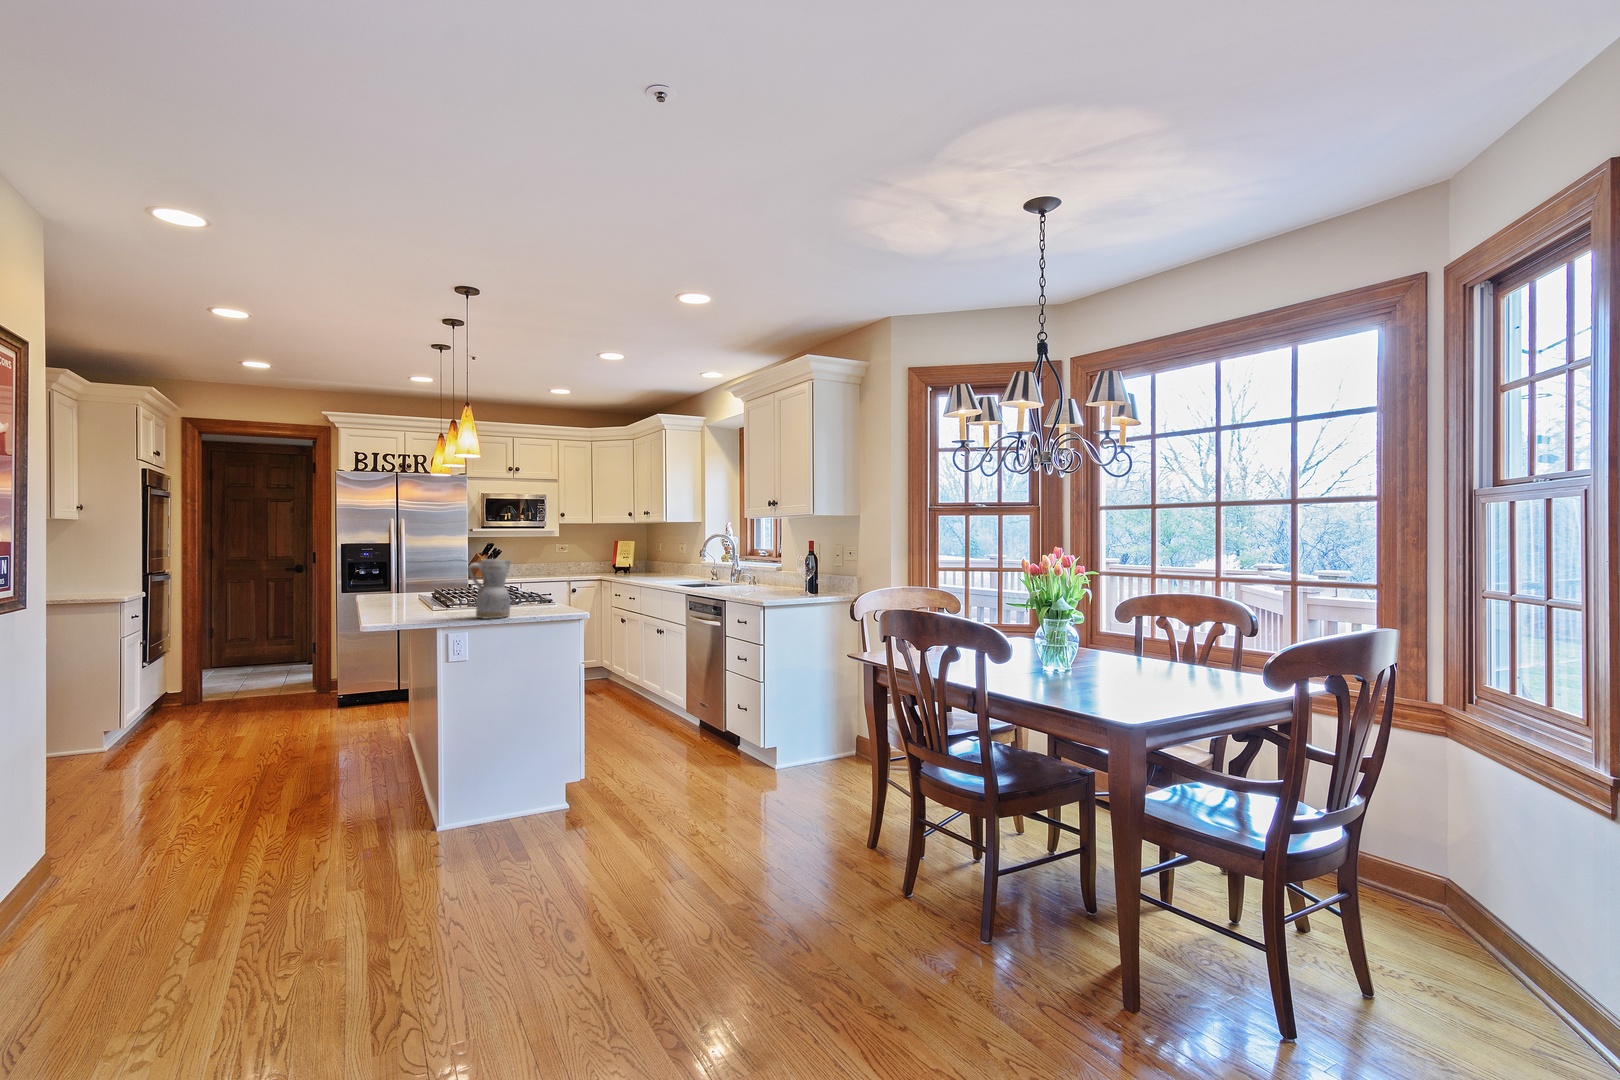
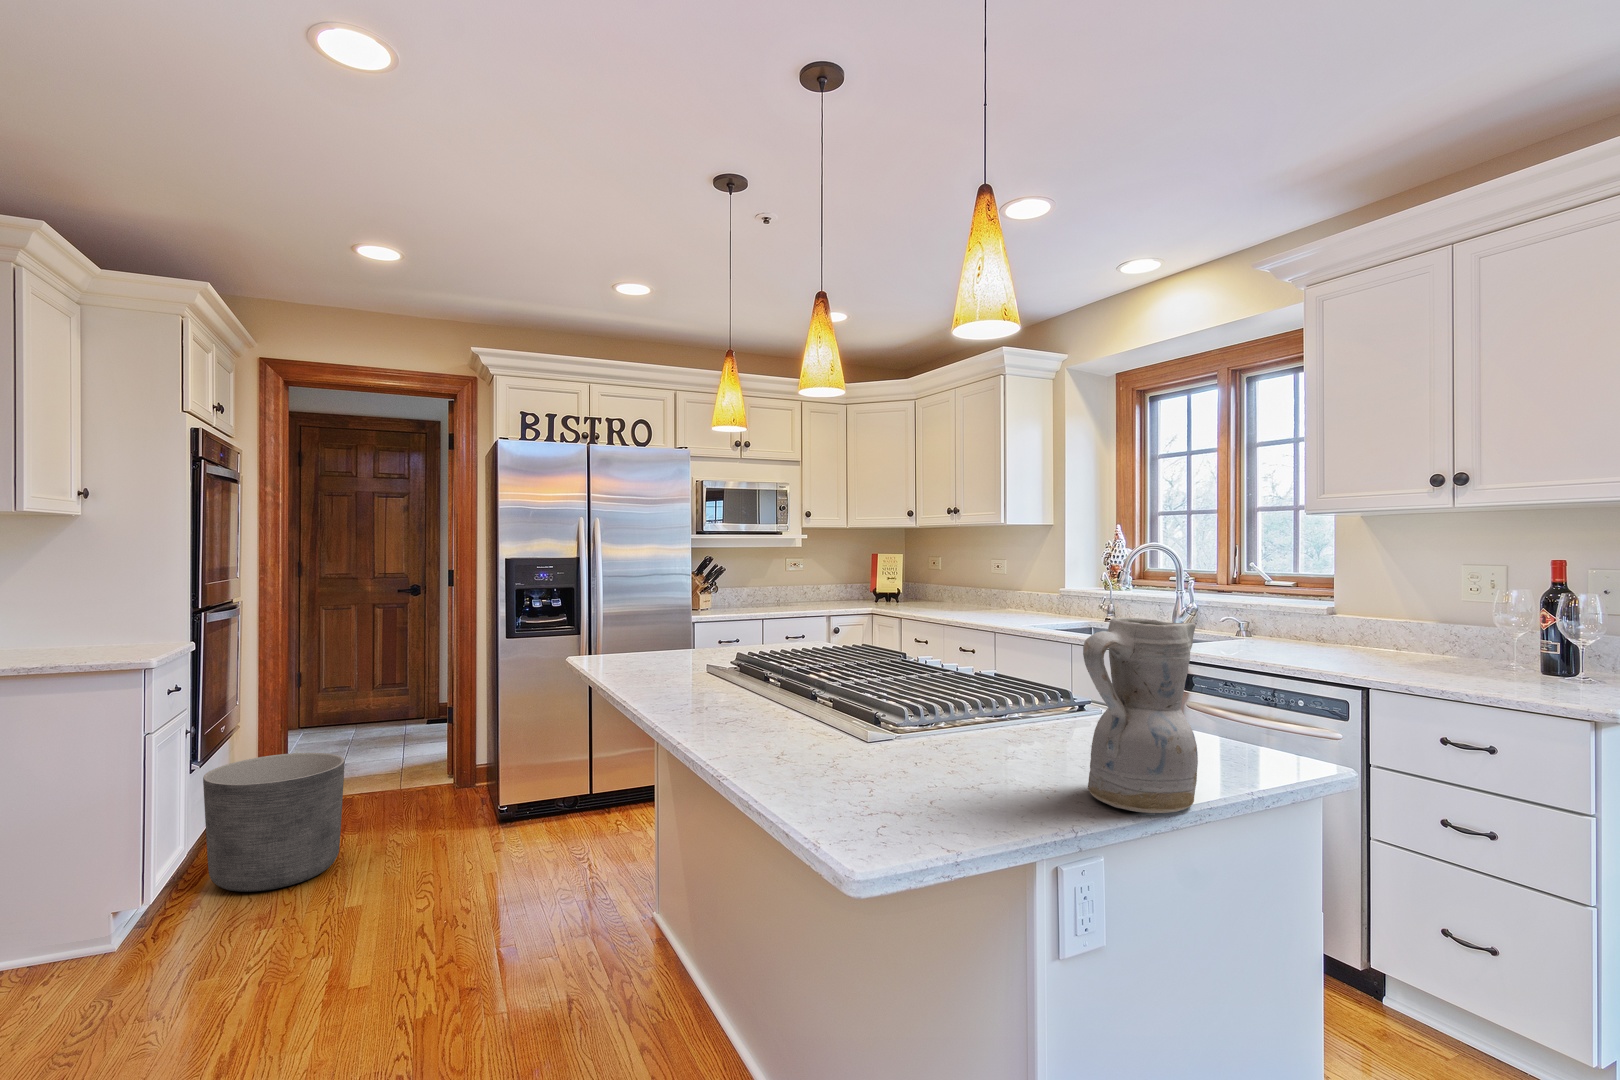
planter: none [151,659,237,732] -> present [203,753,345,892]

